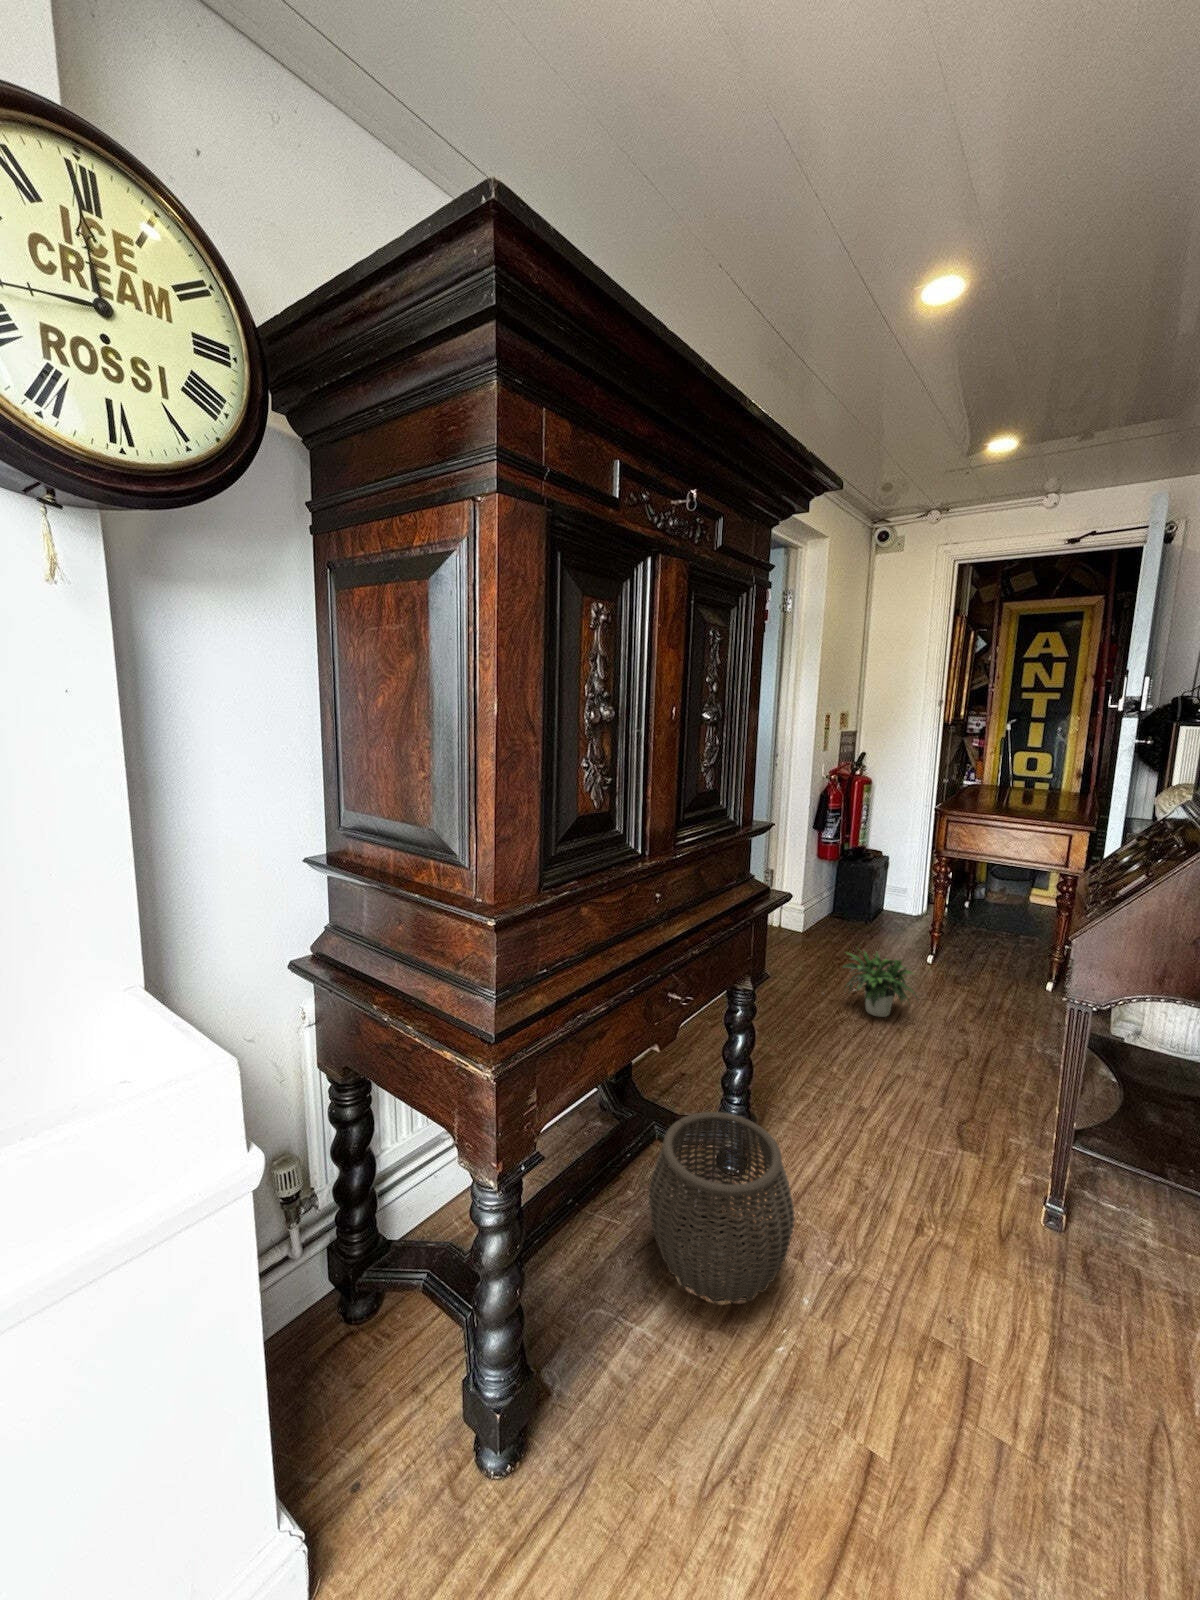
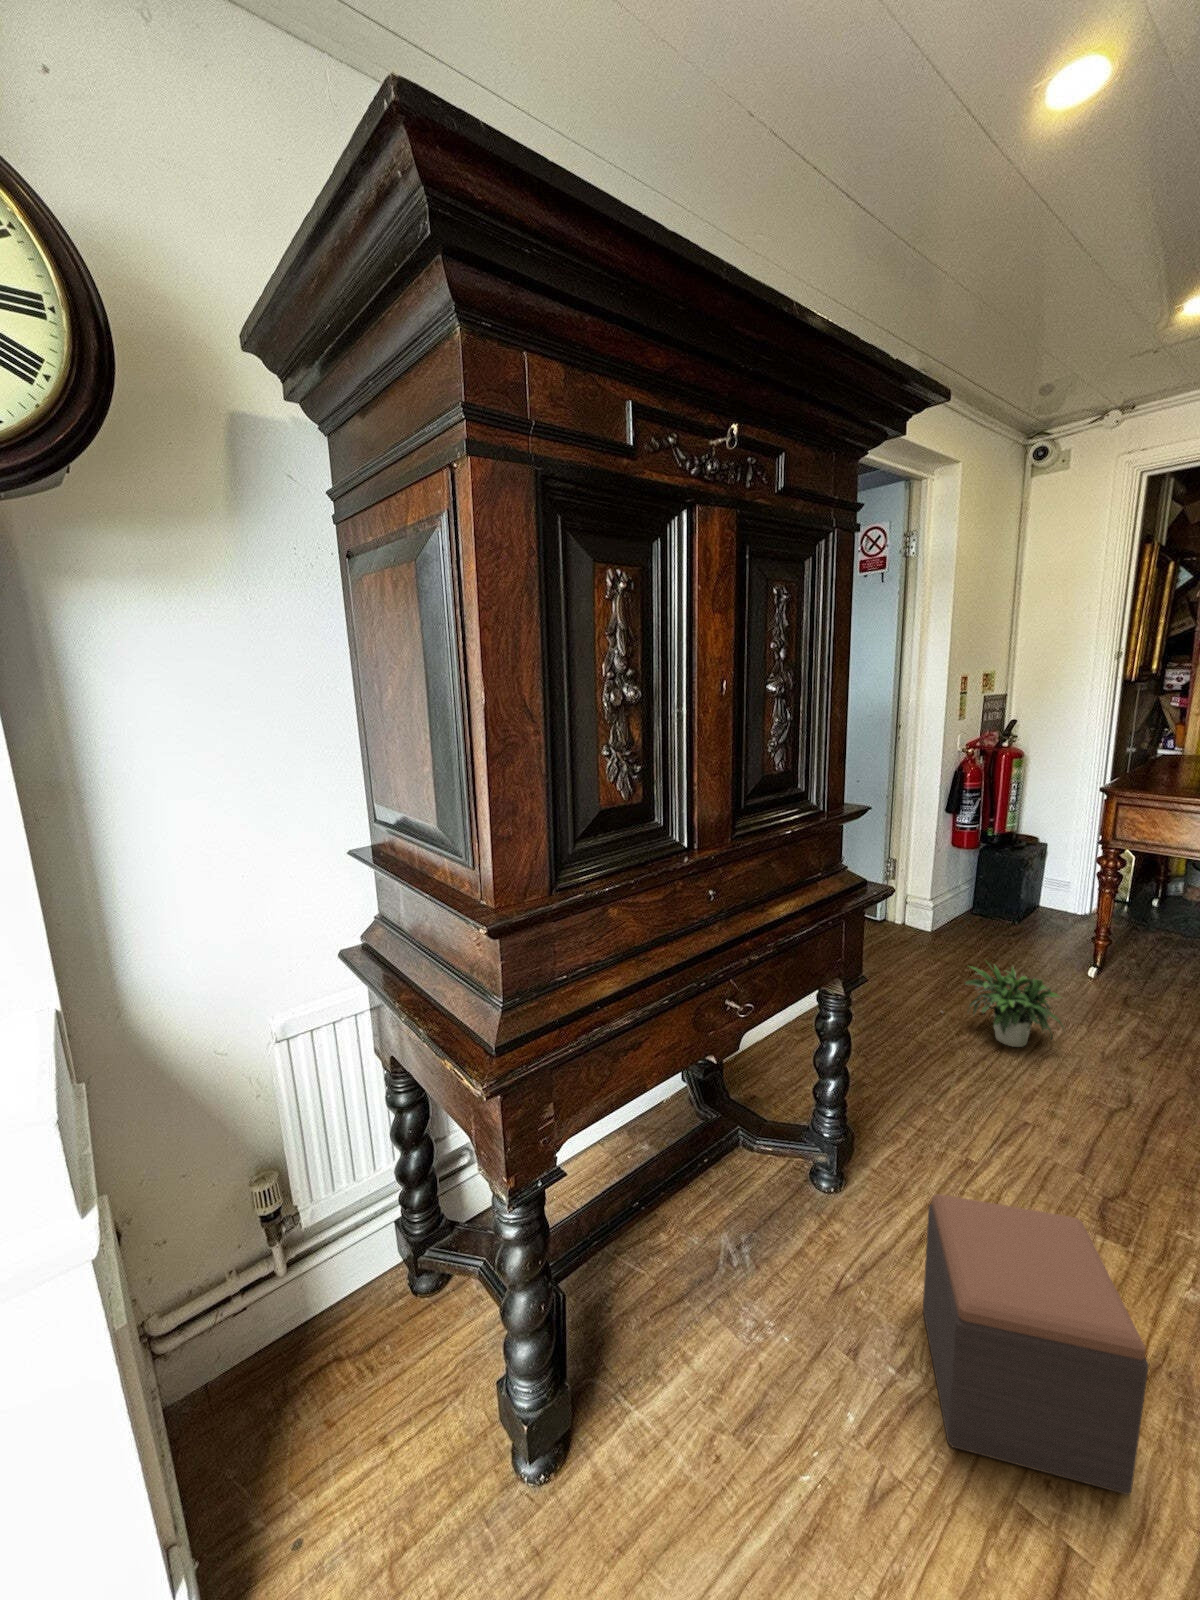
woven basket: present [649,1112,795,1303] -> none [665,1163,842,1403]
footstool: none [845,1119,1016,1320] -> present [923,1194,1149,1495]

